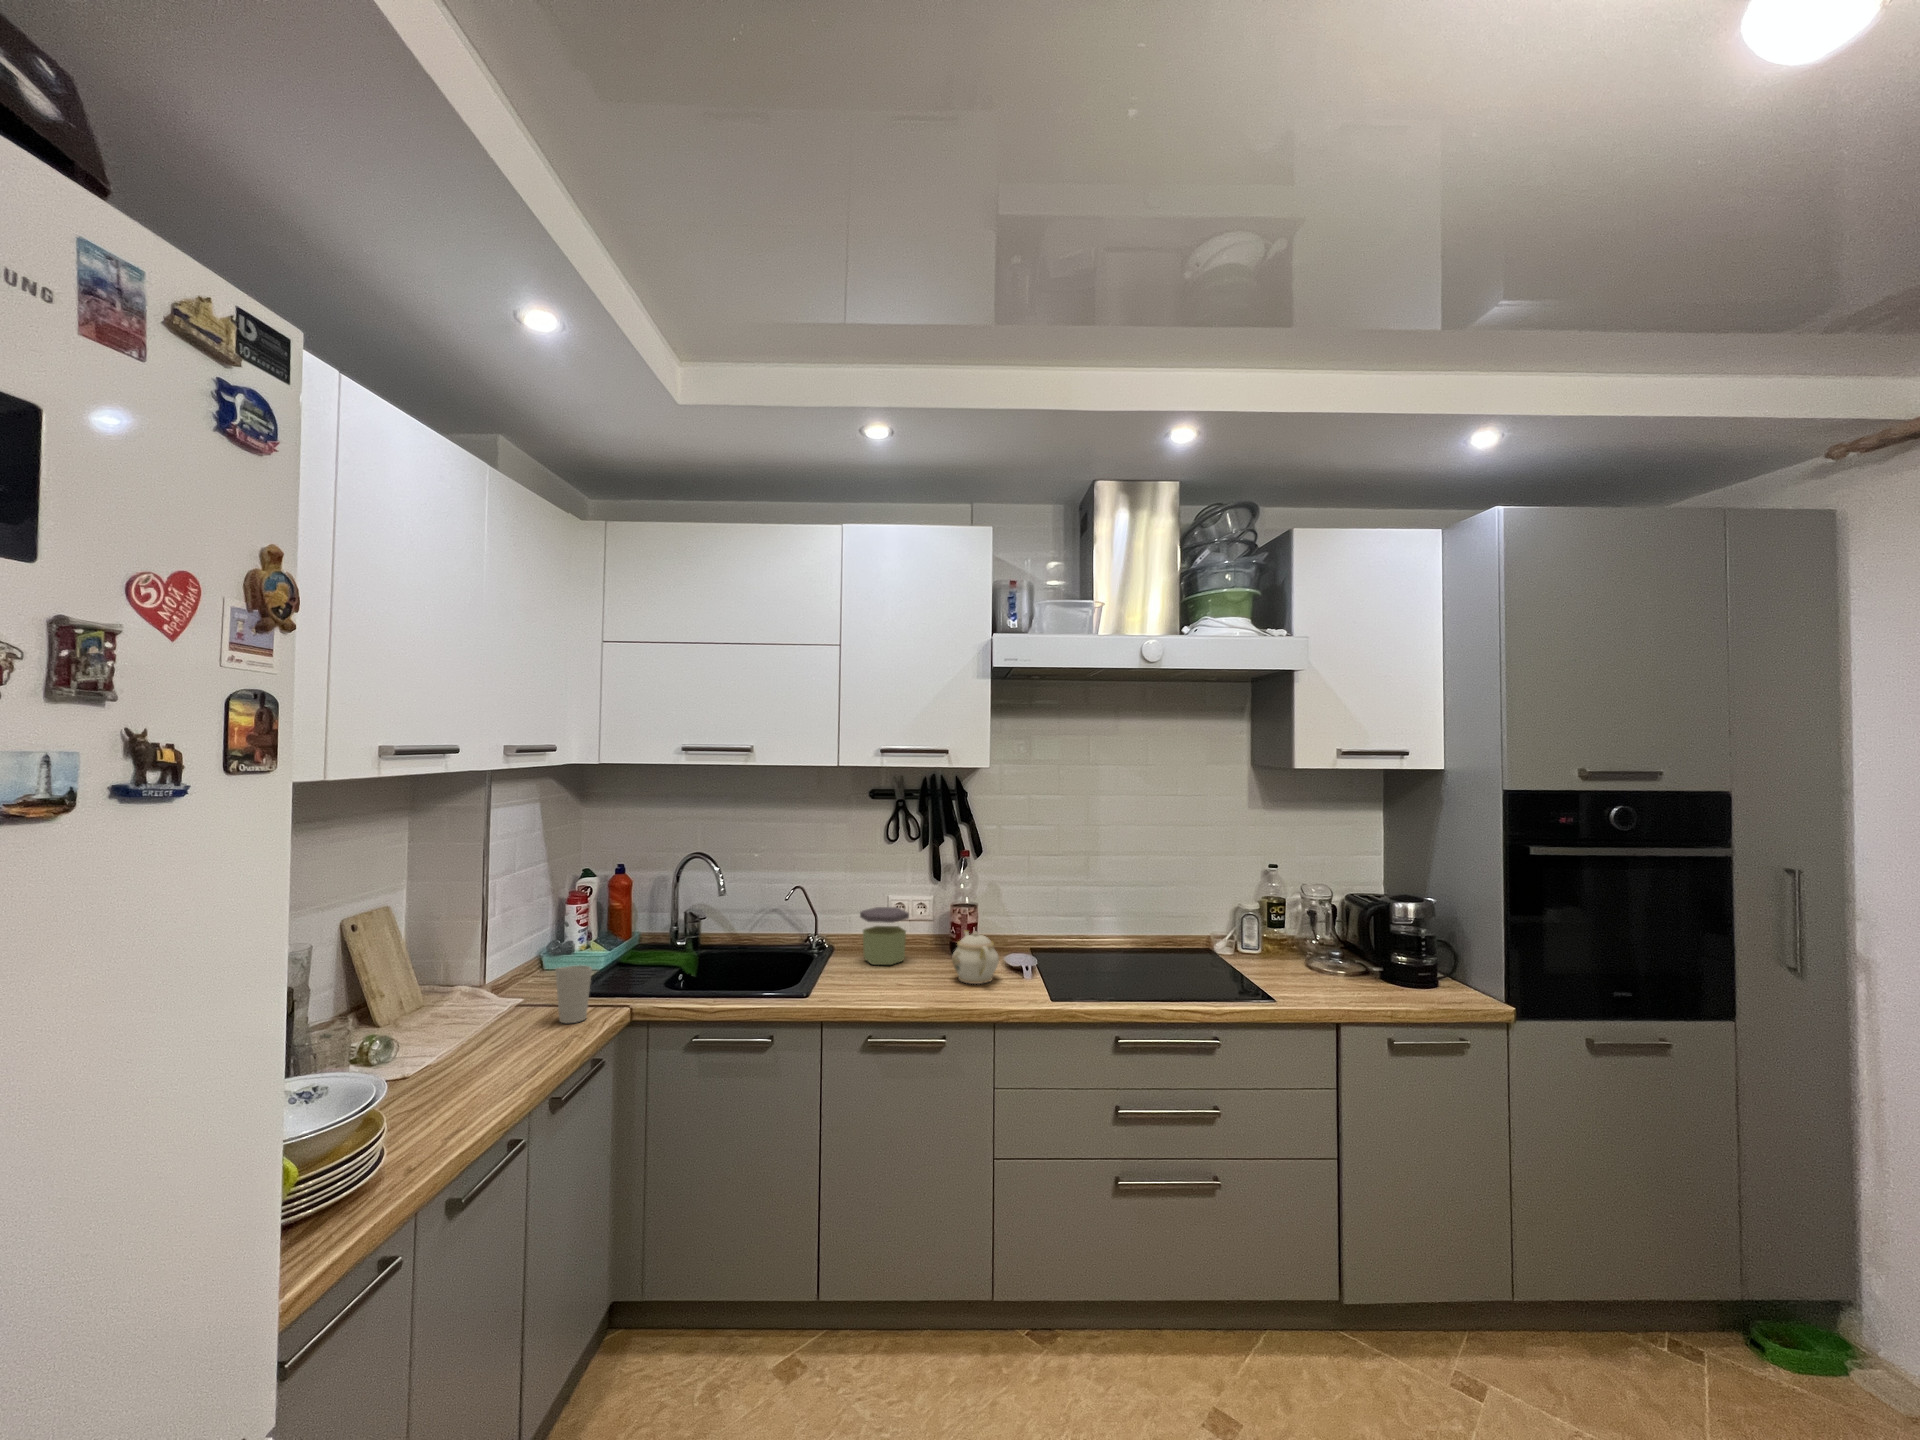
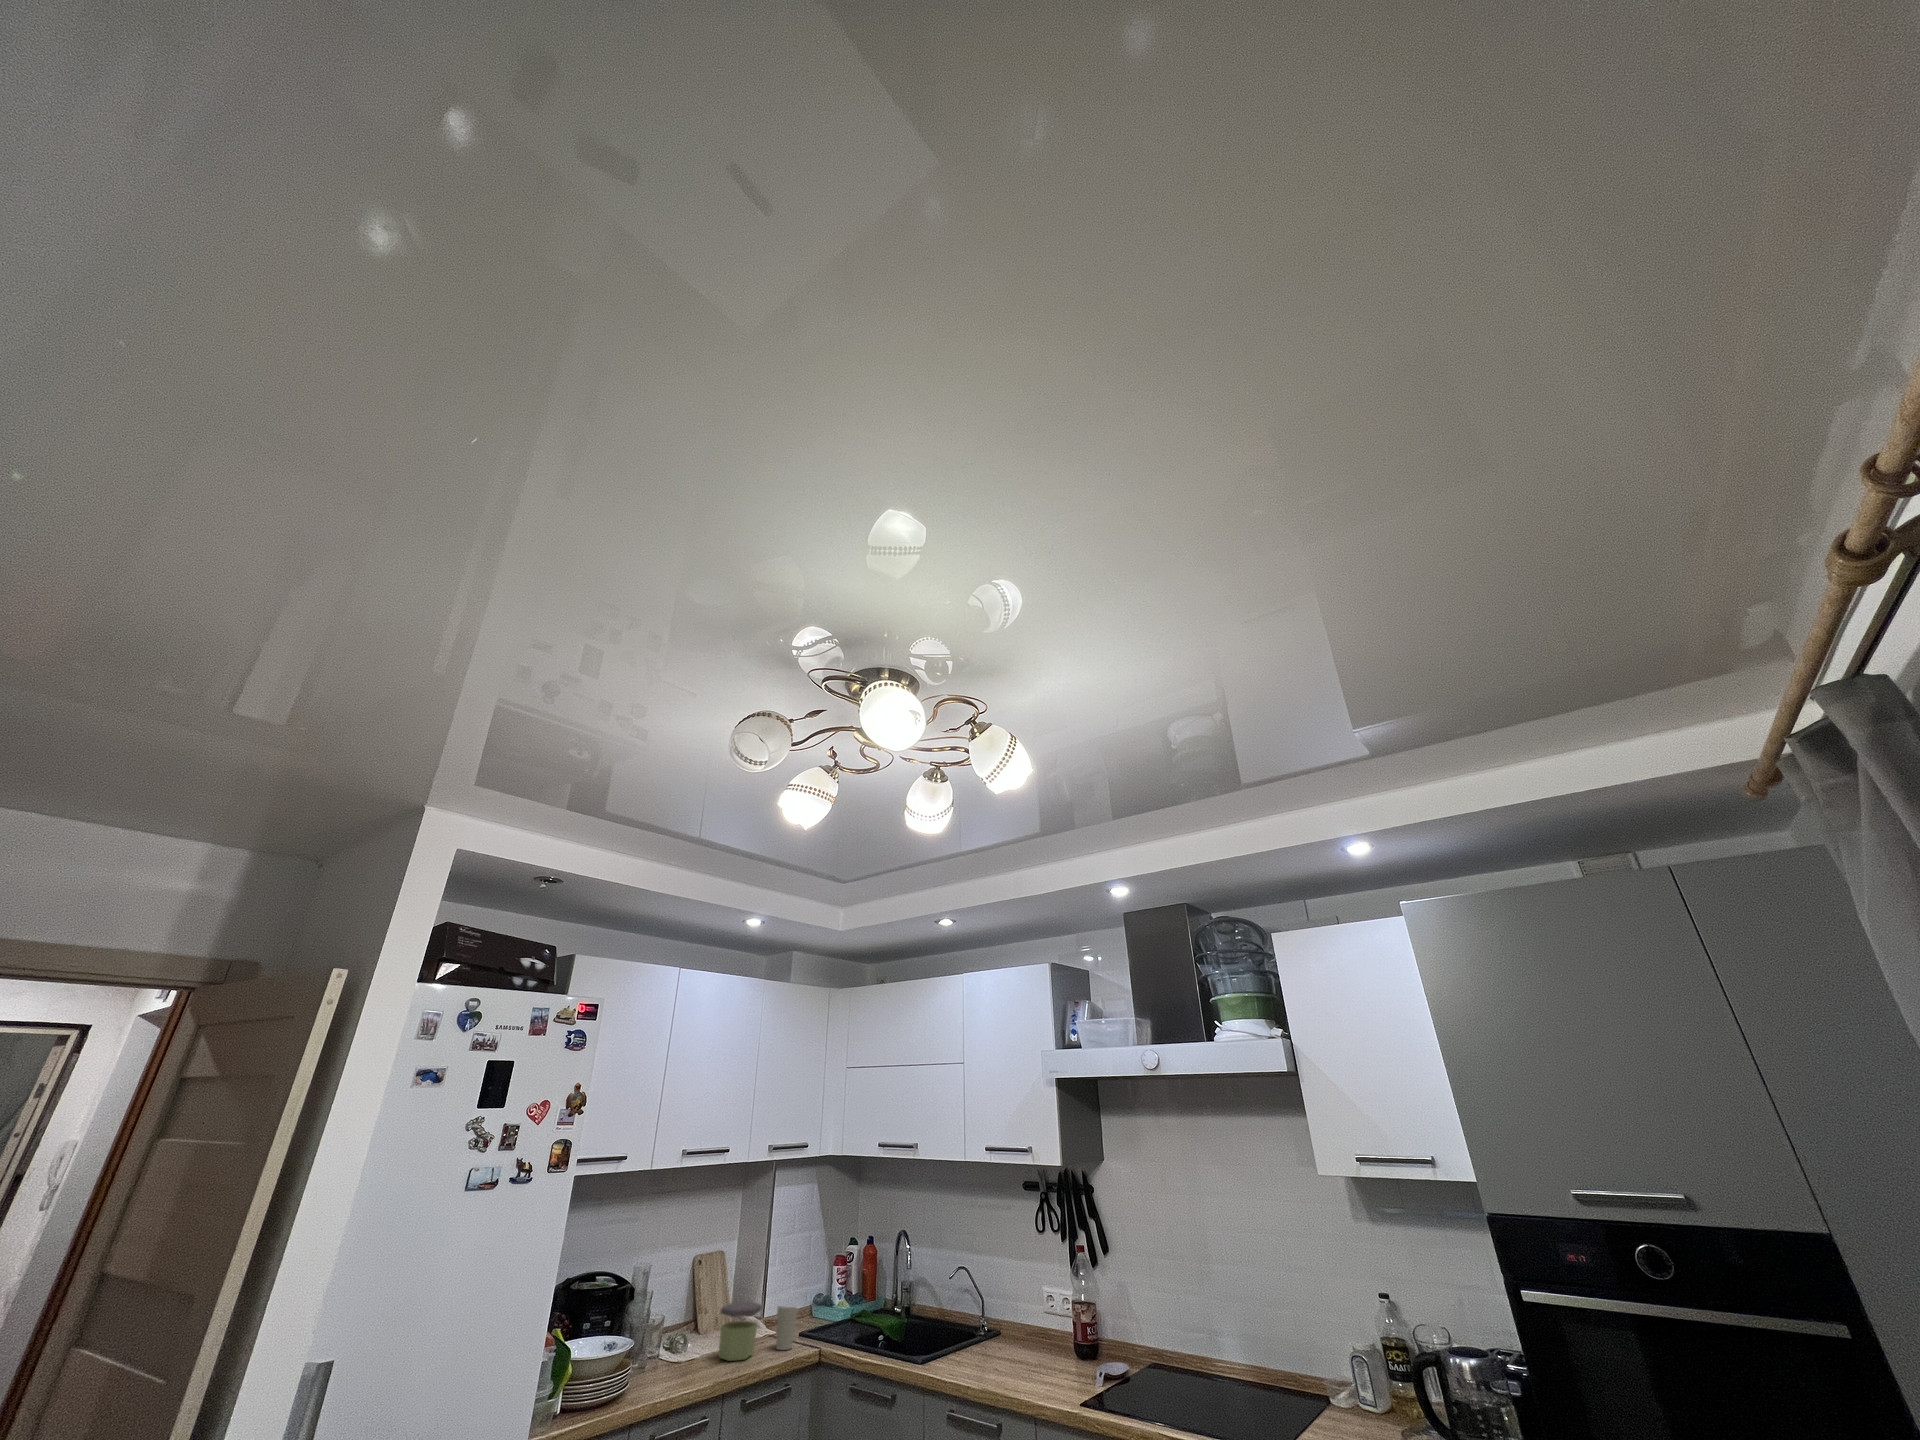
jar: present [860,907,909,965] -> present [718,1302,762,1361]
teapot: present [952,931,999,984] -> none [1033,1322,1071,1374]

